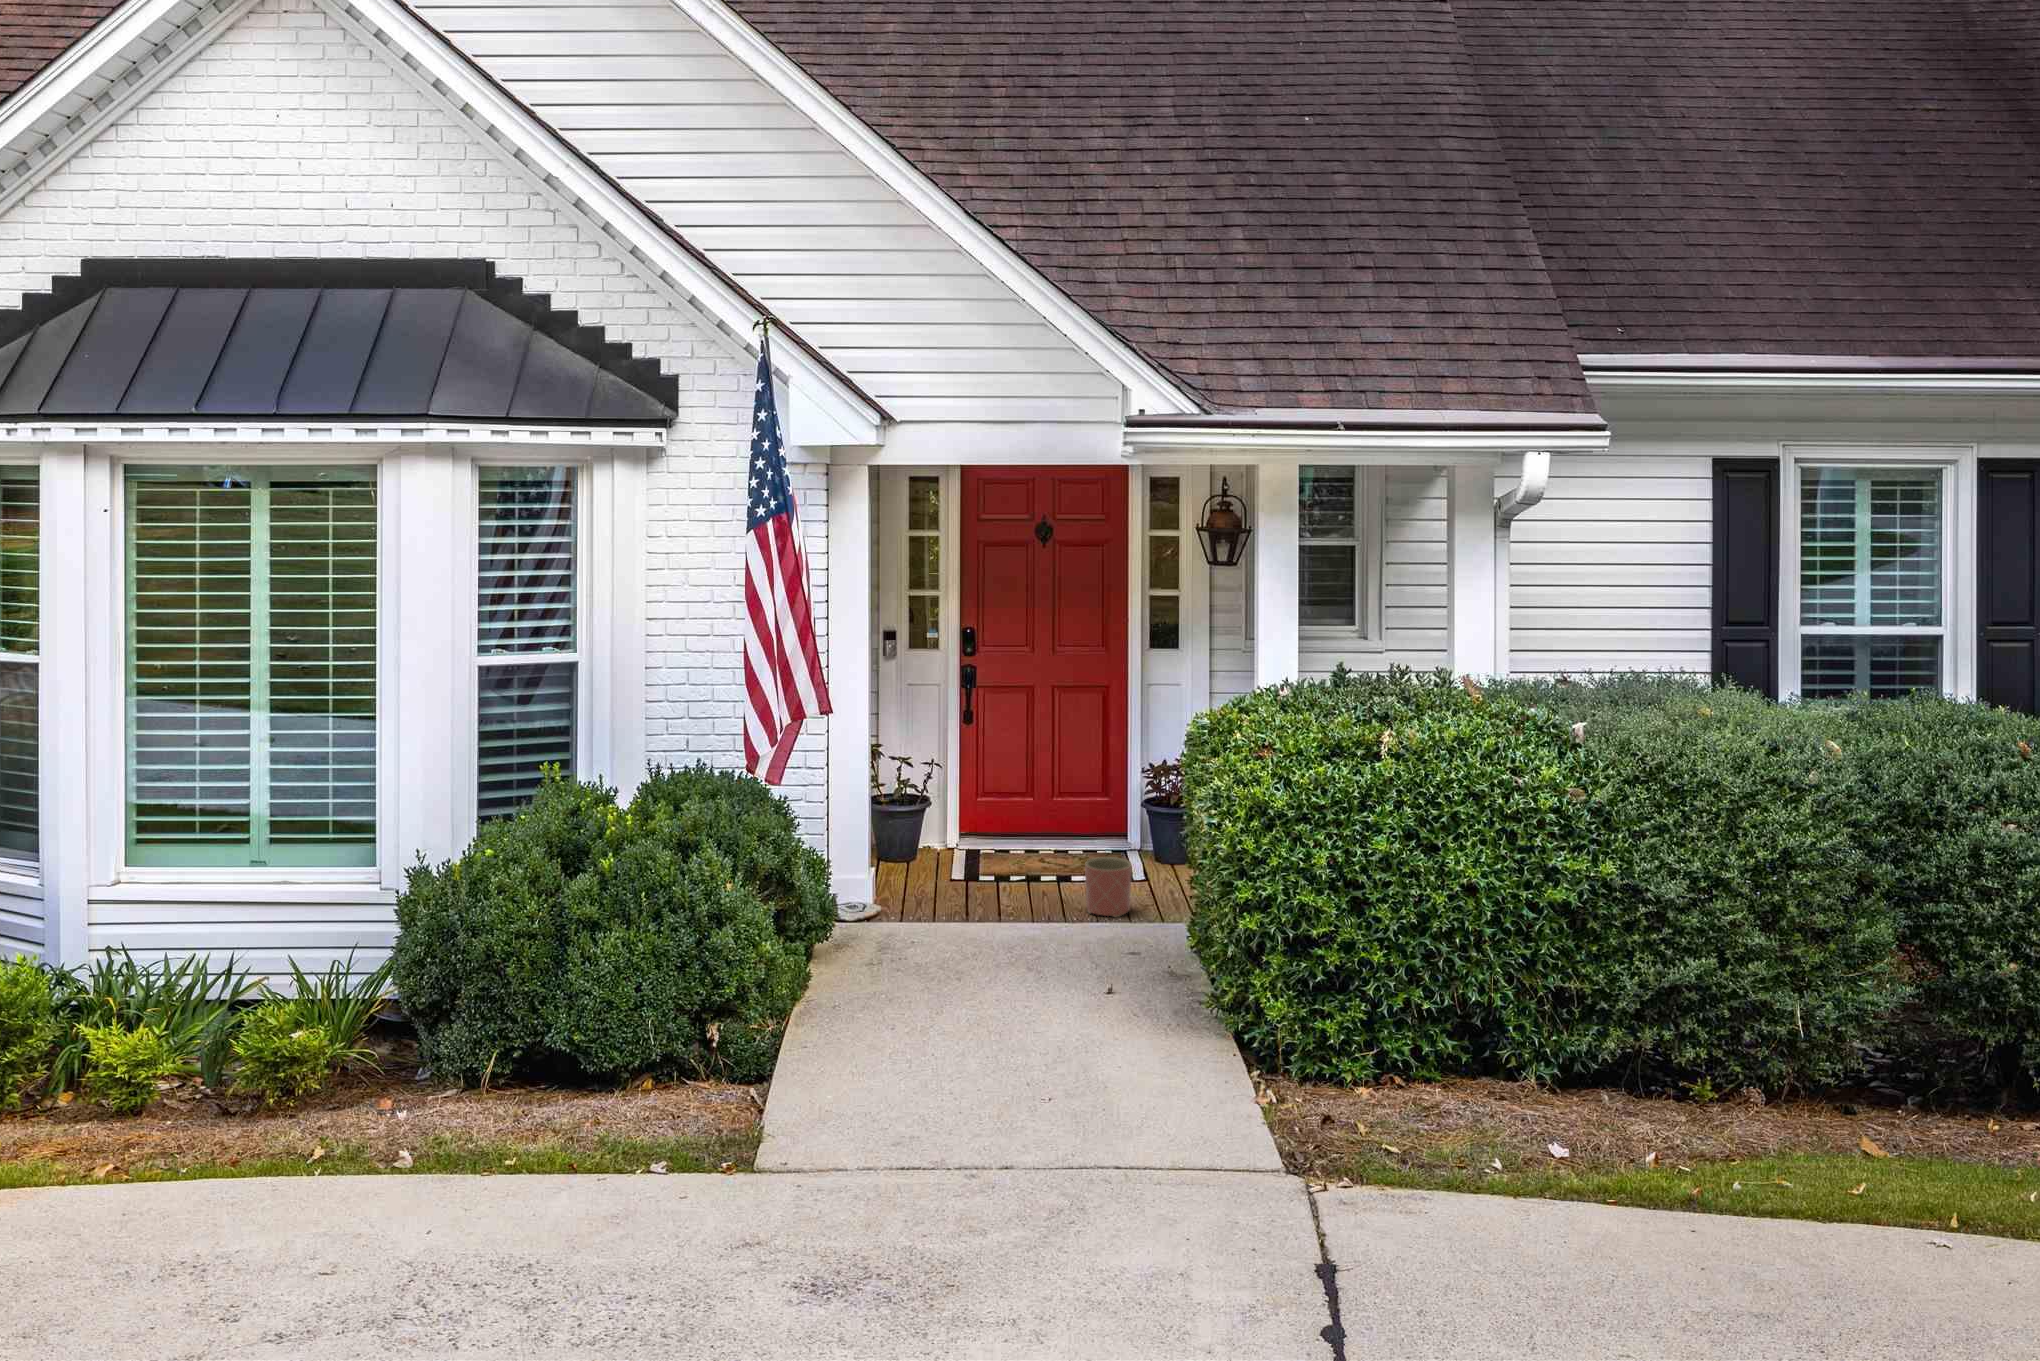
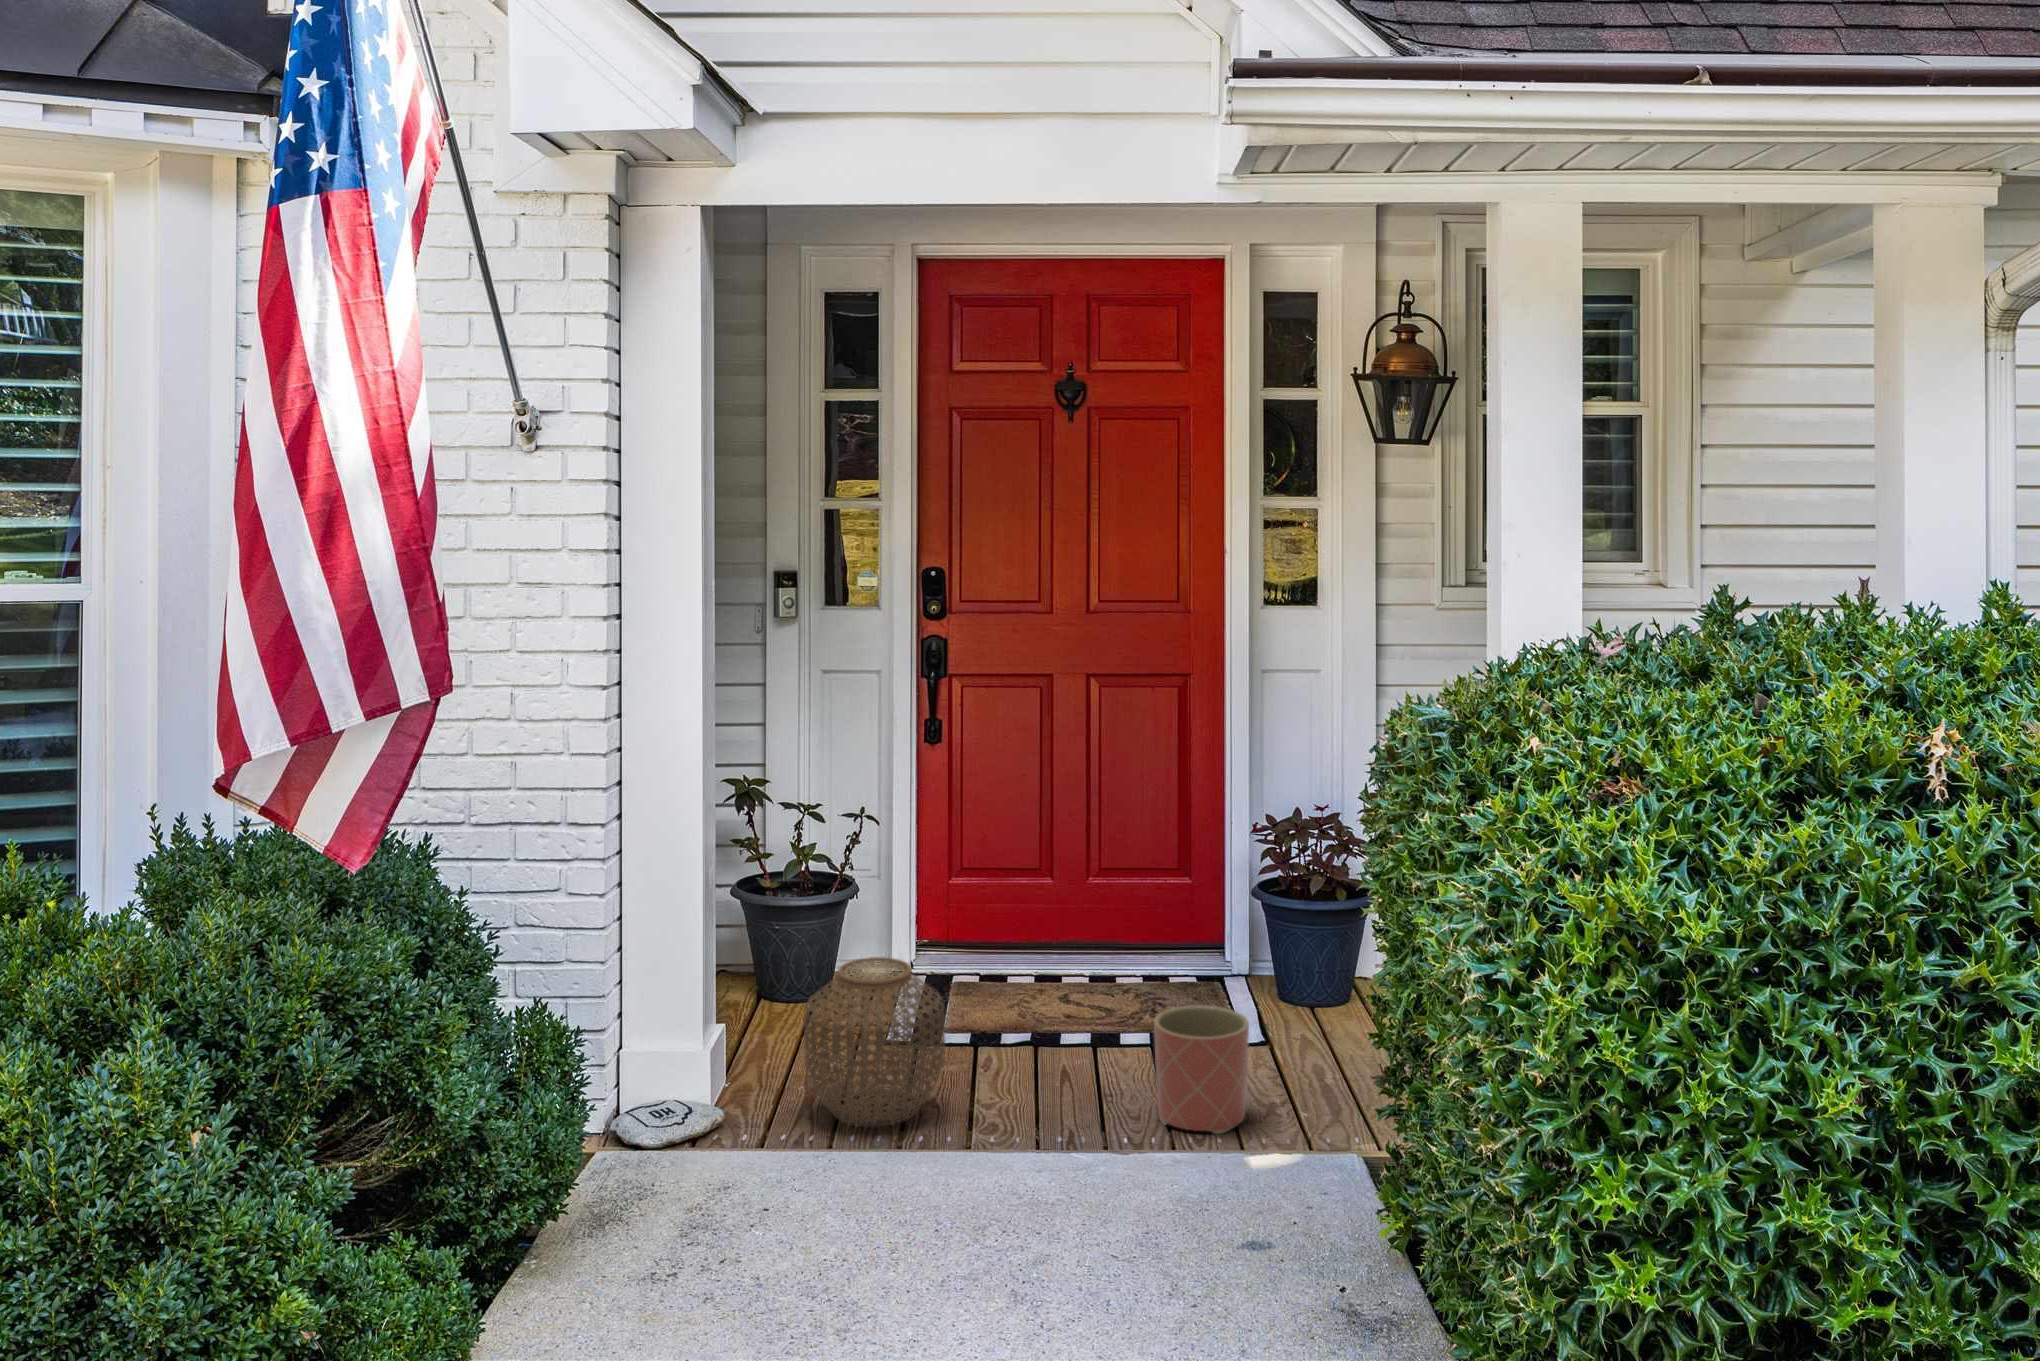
woven basket: none [912,832,981,914] -> present [804,957,945,1126]

